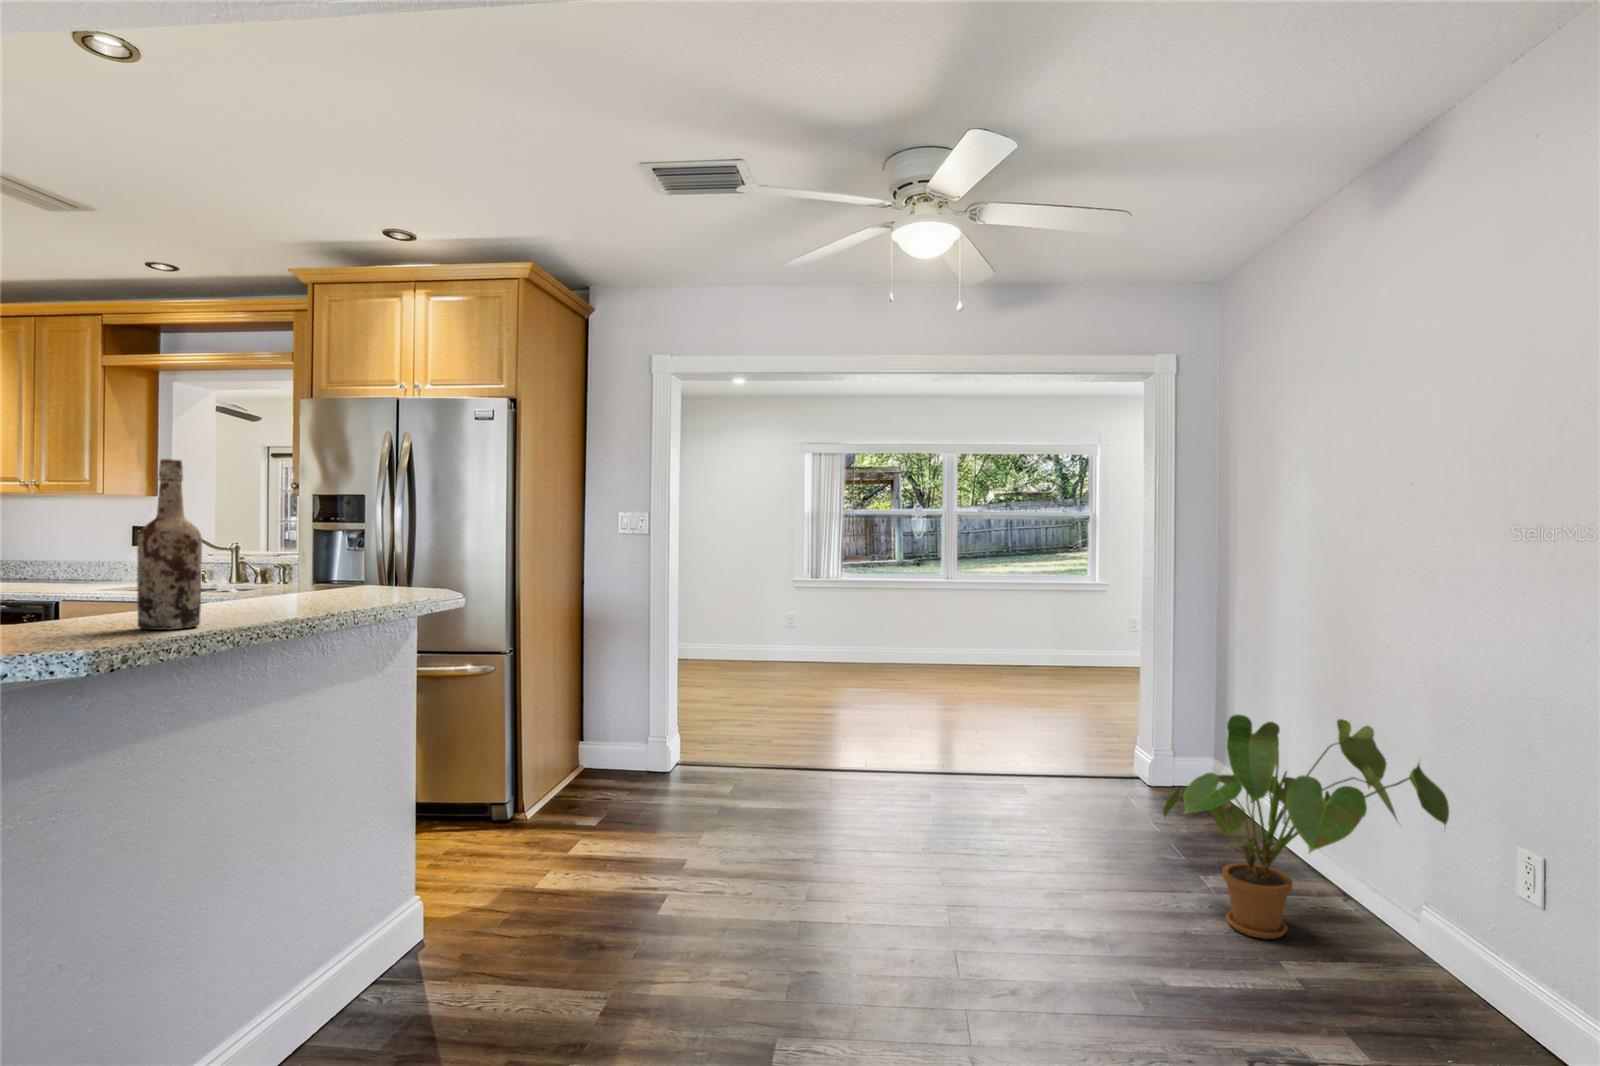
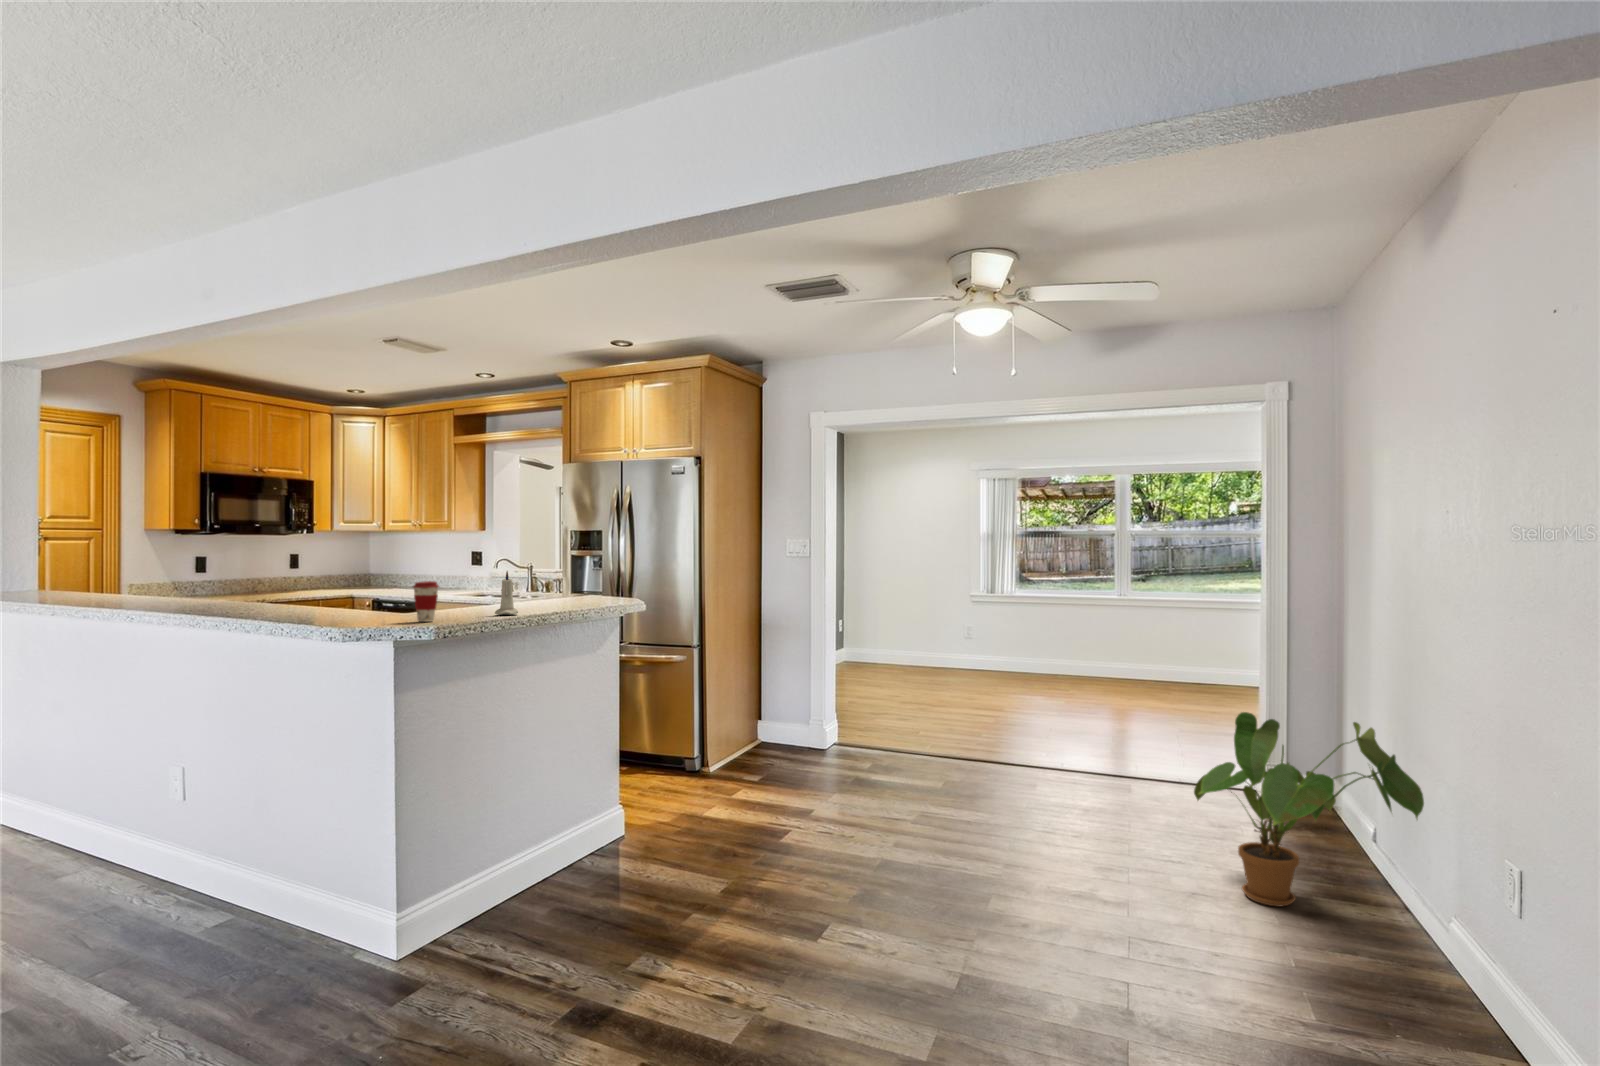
wine bottle: present [137,459,202,630] -> none [449,523,481,619]
candle: none [226,544,271,620] -> present [495,571,518,615]
coffee cup: none [61,563,120,638] -> present [413,581,439,622]

